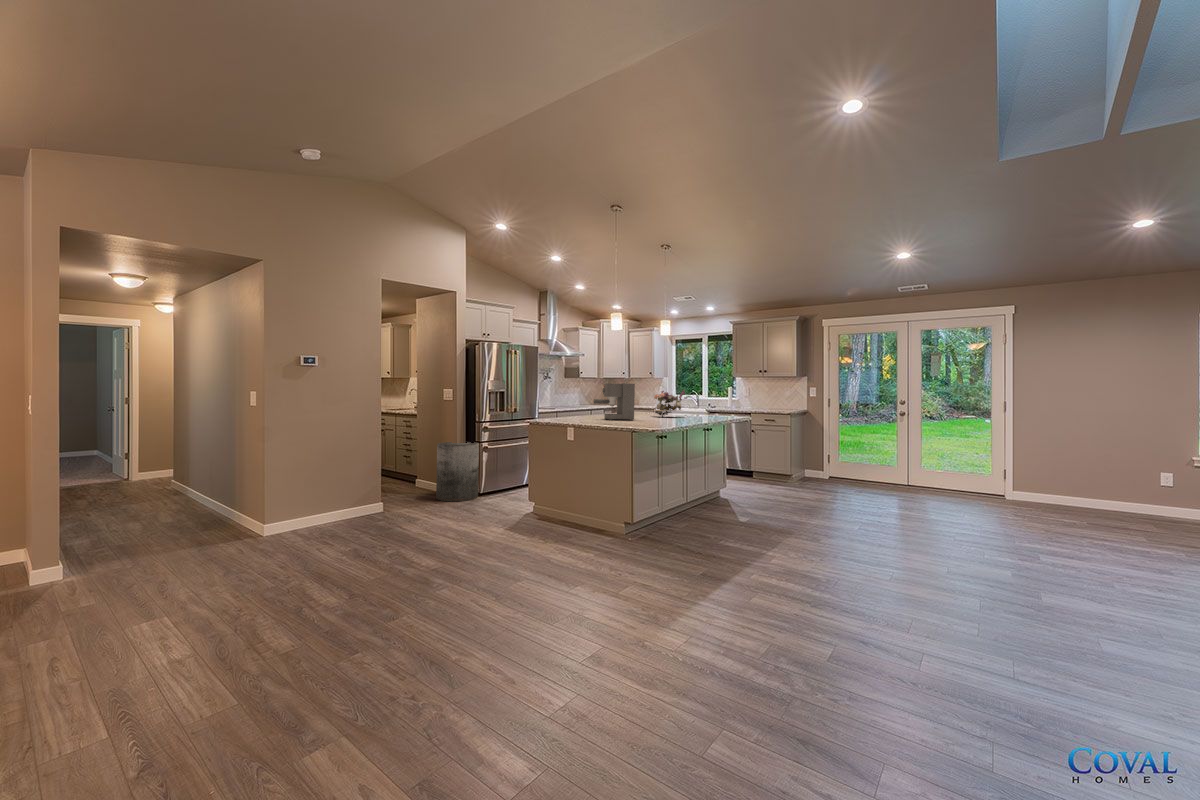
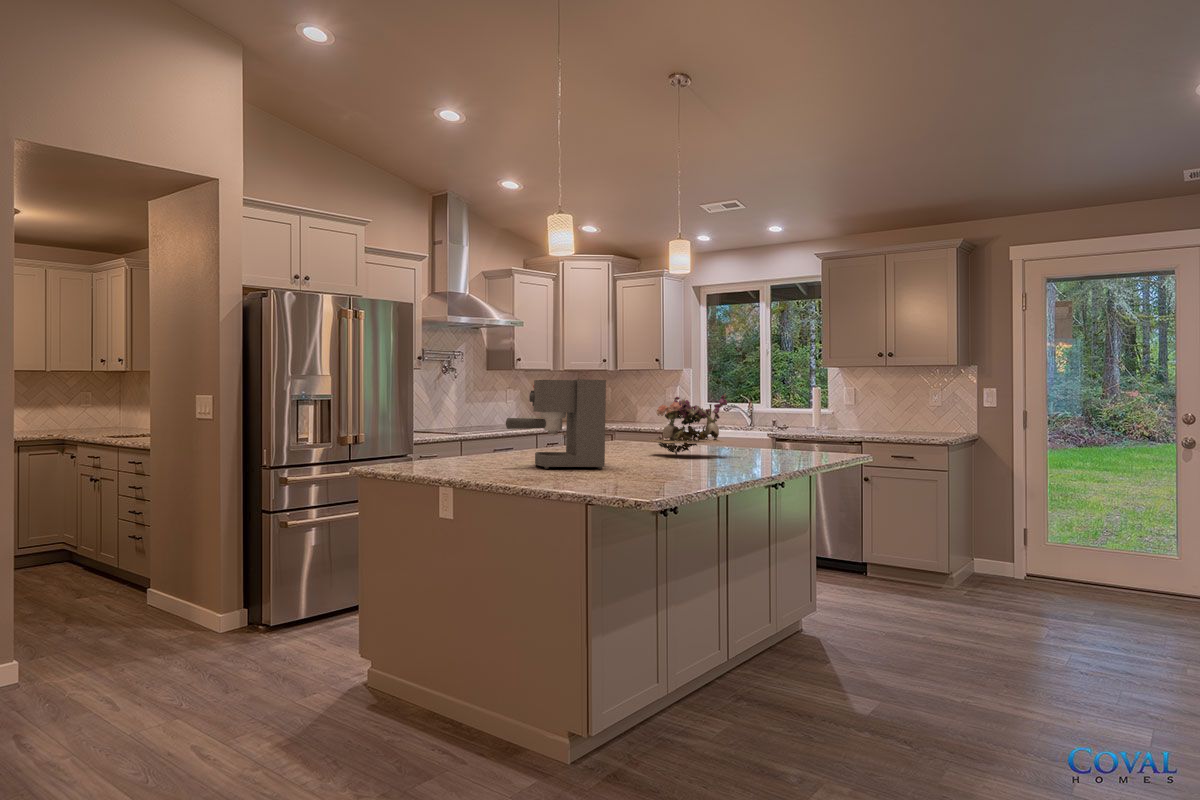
trash can: present [436,442,479,502] -> none [162,511,266,653]

